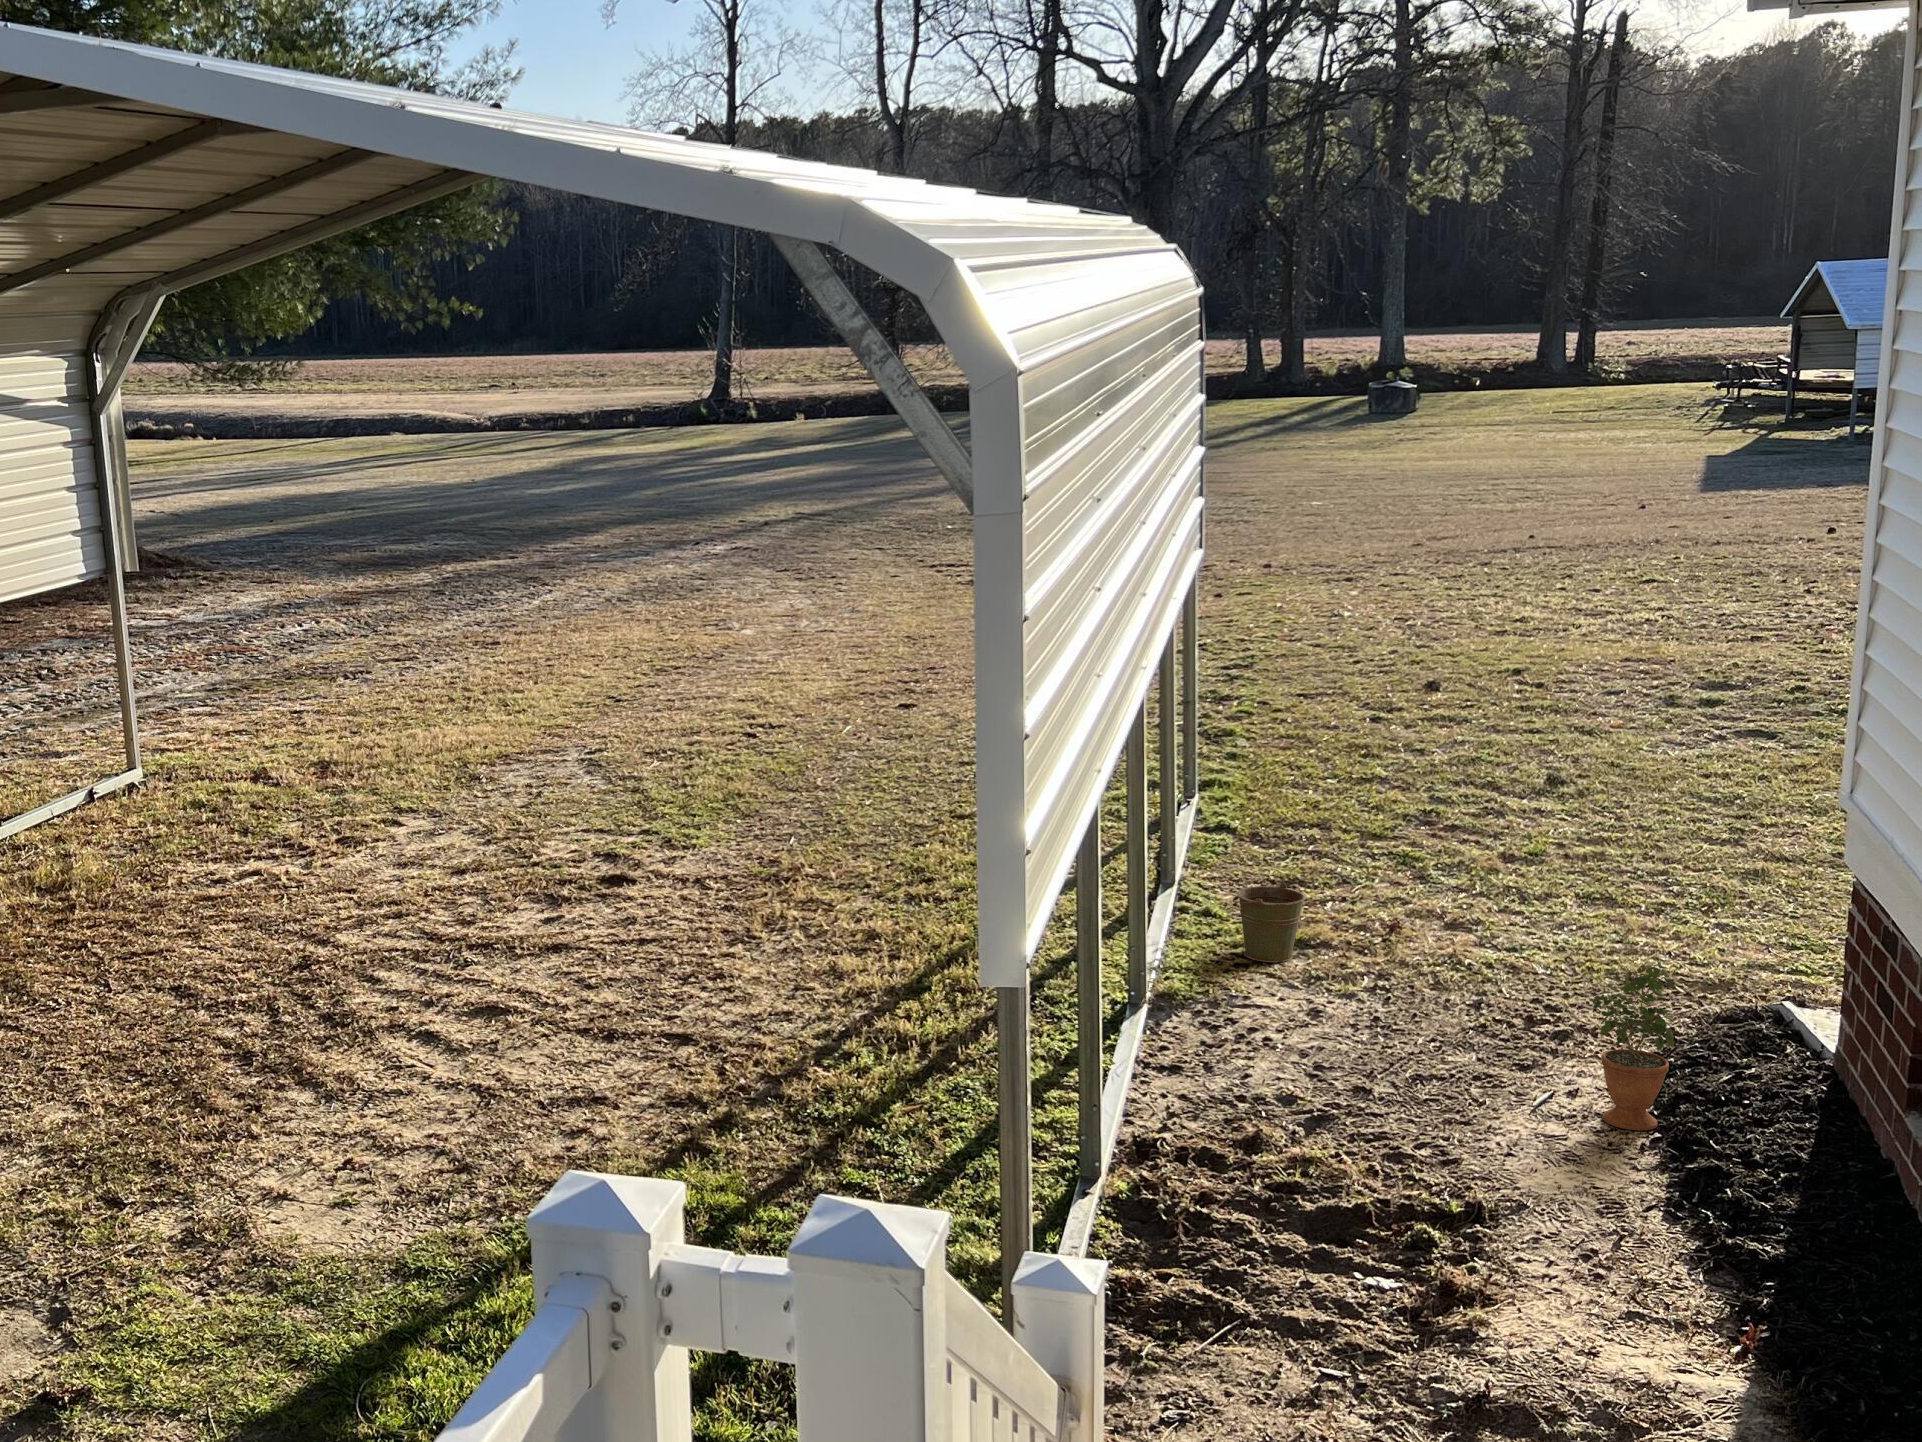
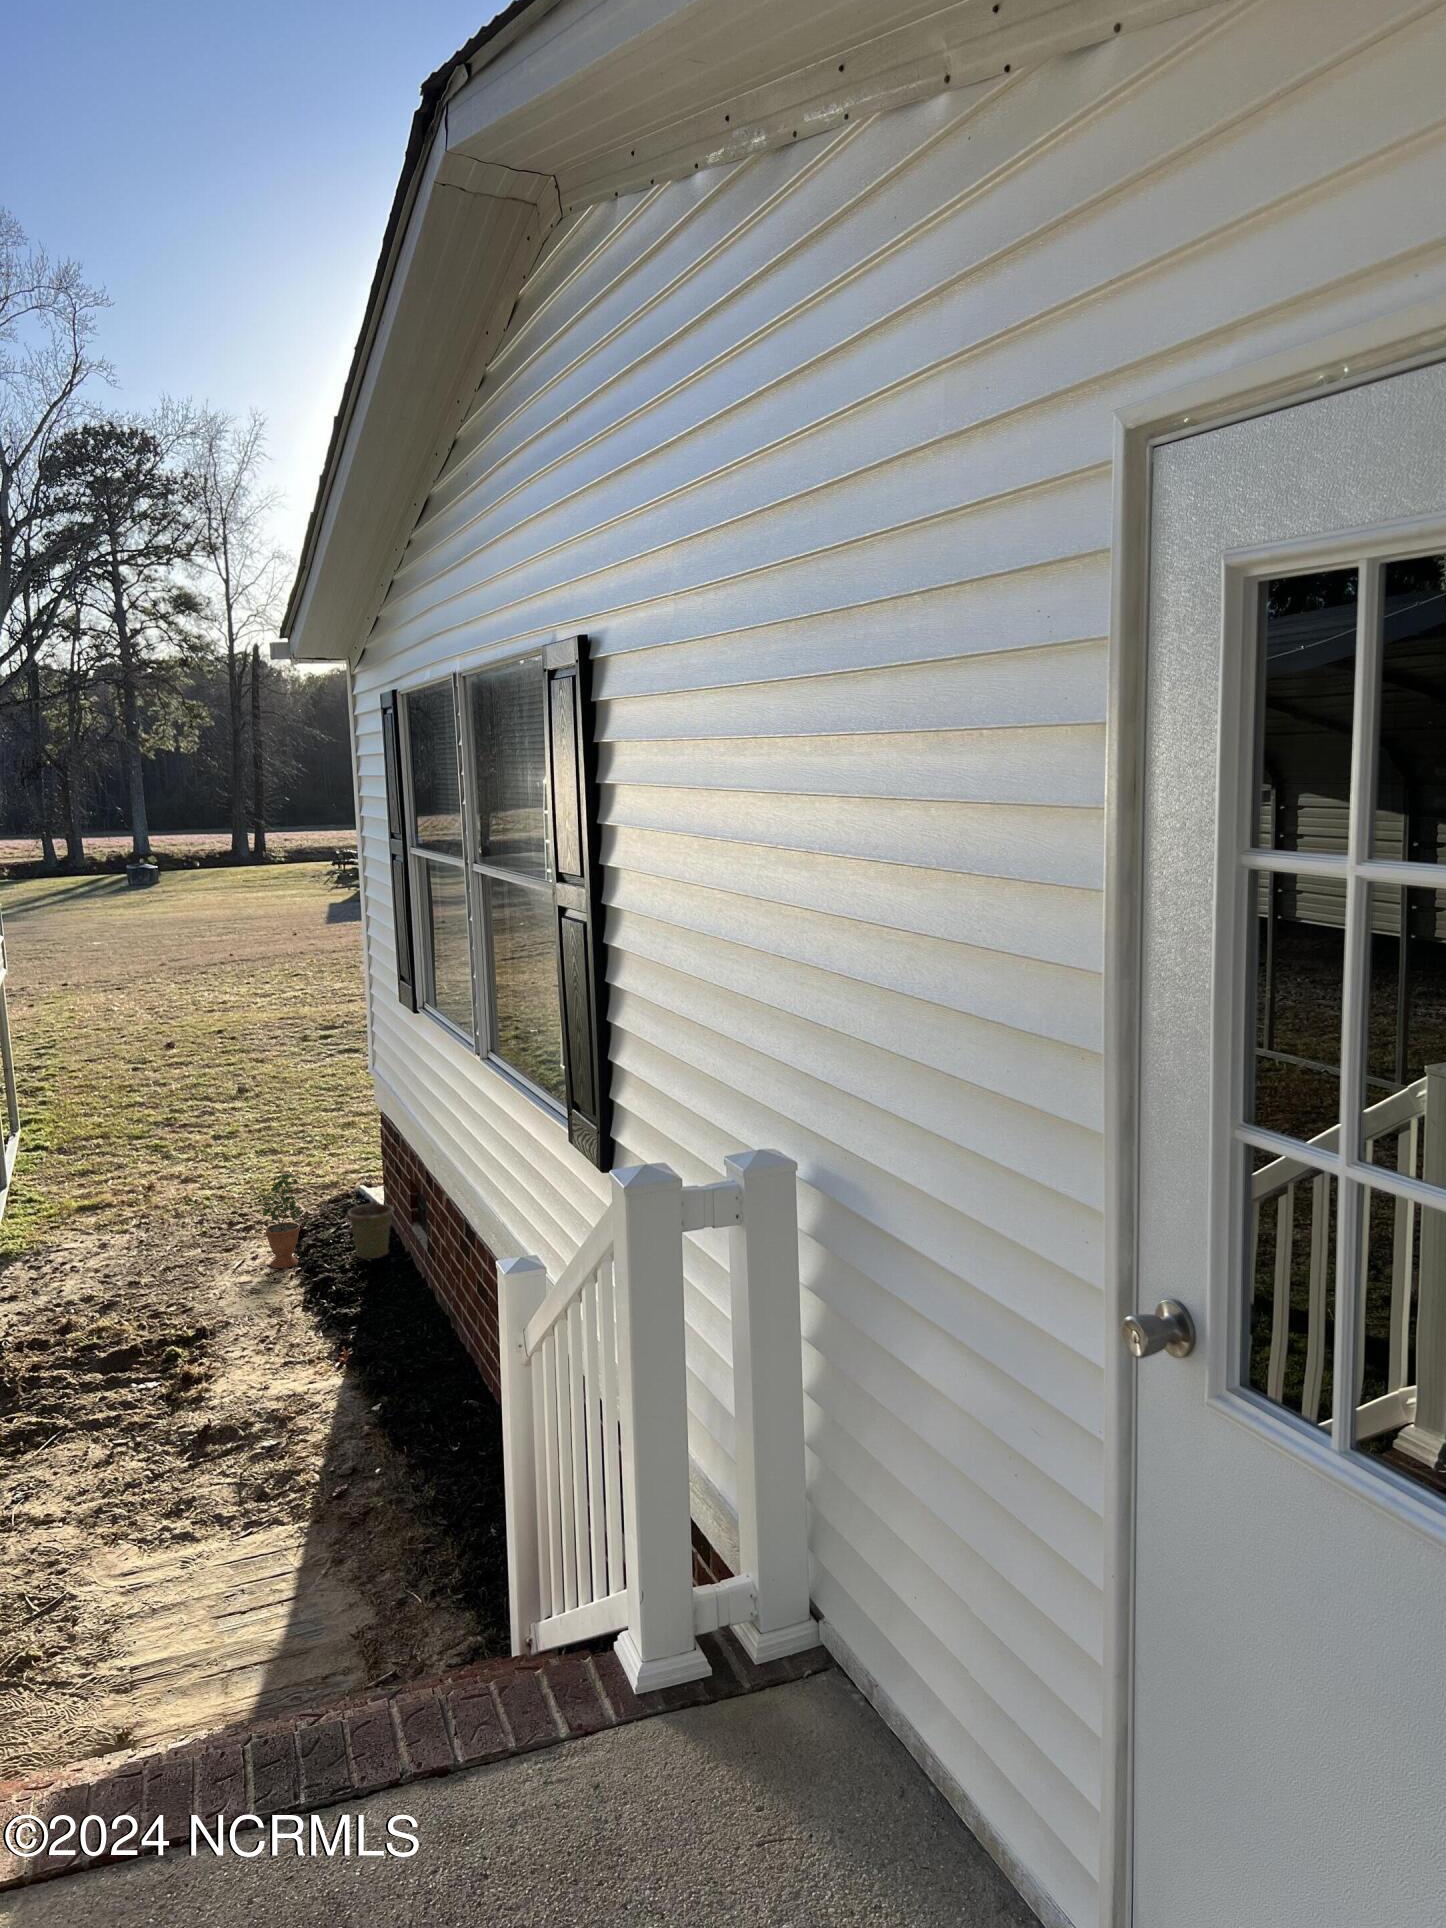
bucket: present [1233,883,1306,962] -> present [345,1201,393,1258]

